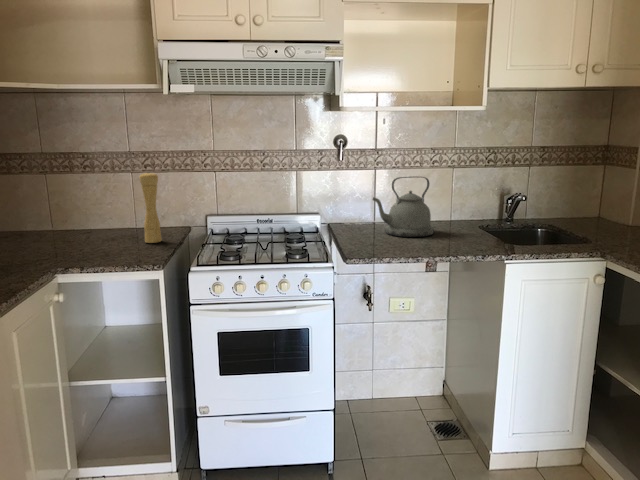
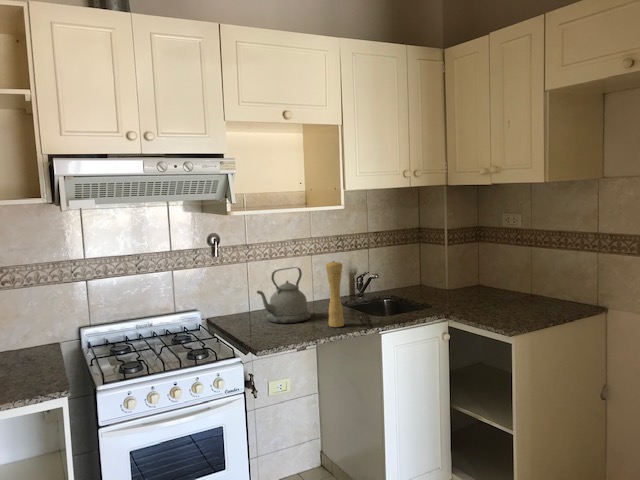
pepper mill: present [139,172,162,243] -> present [326,261,344,327]

